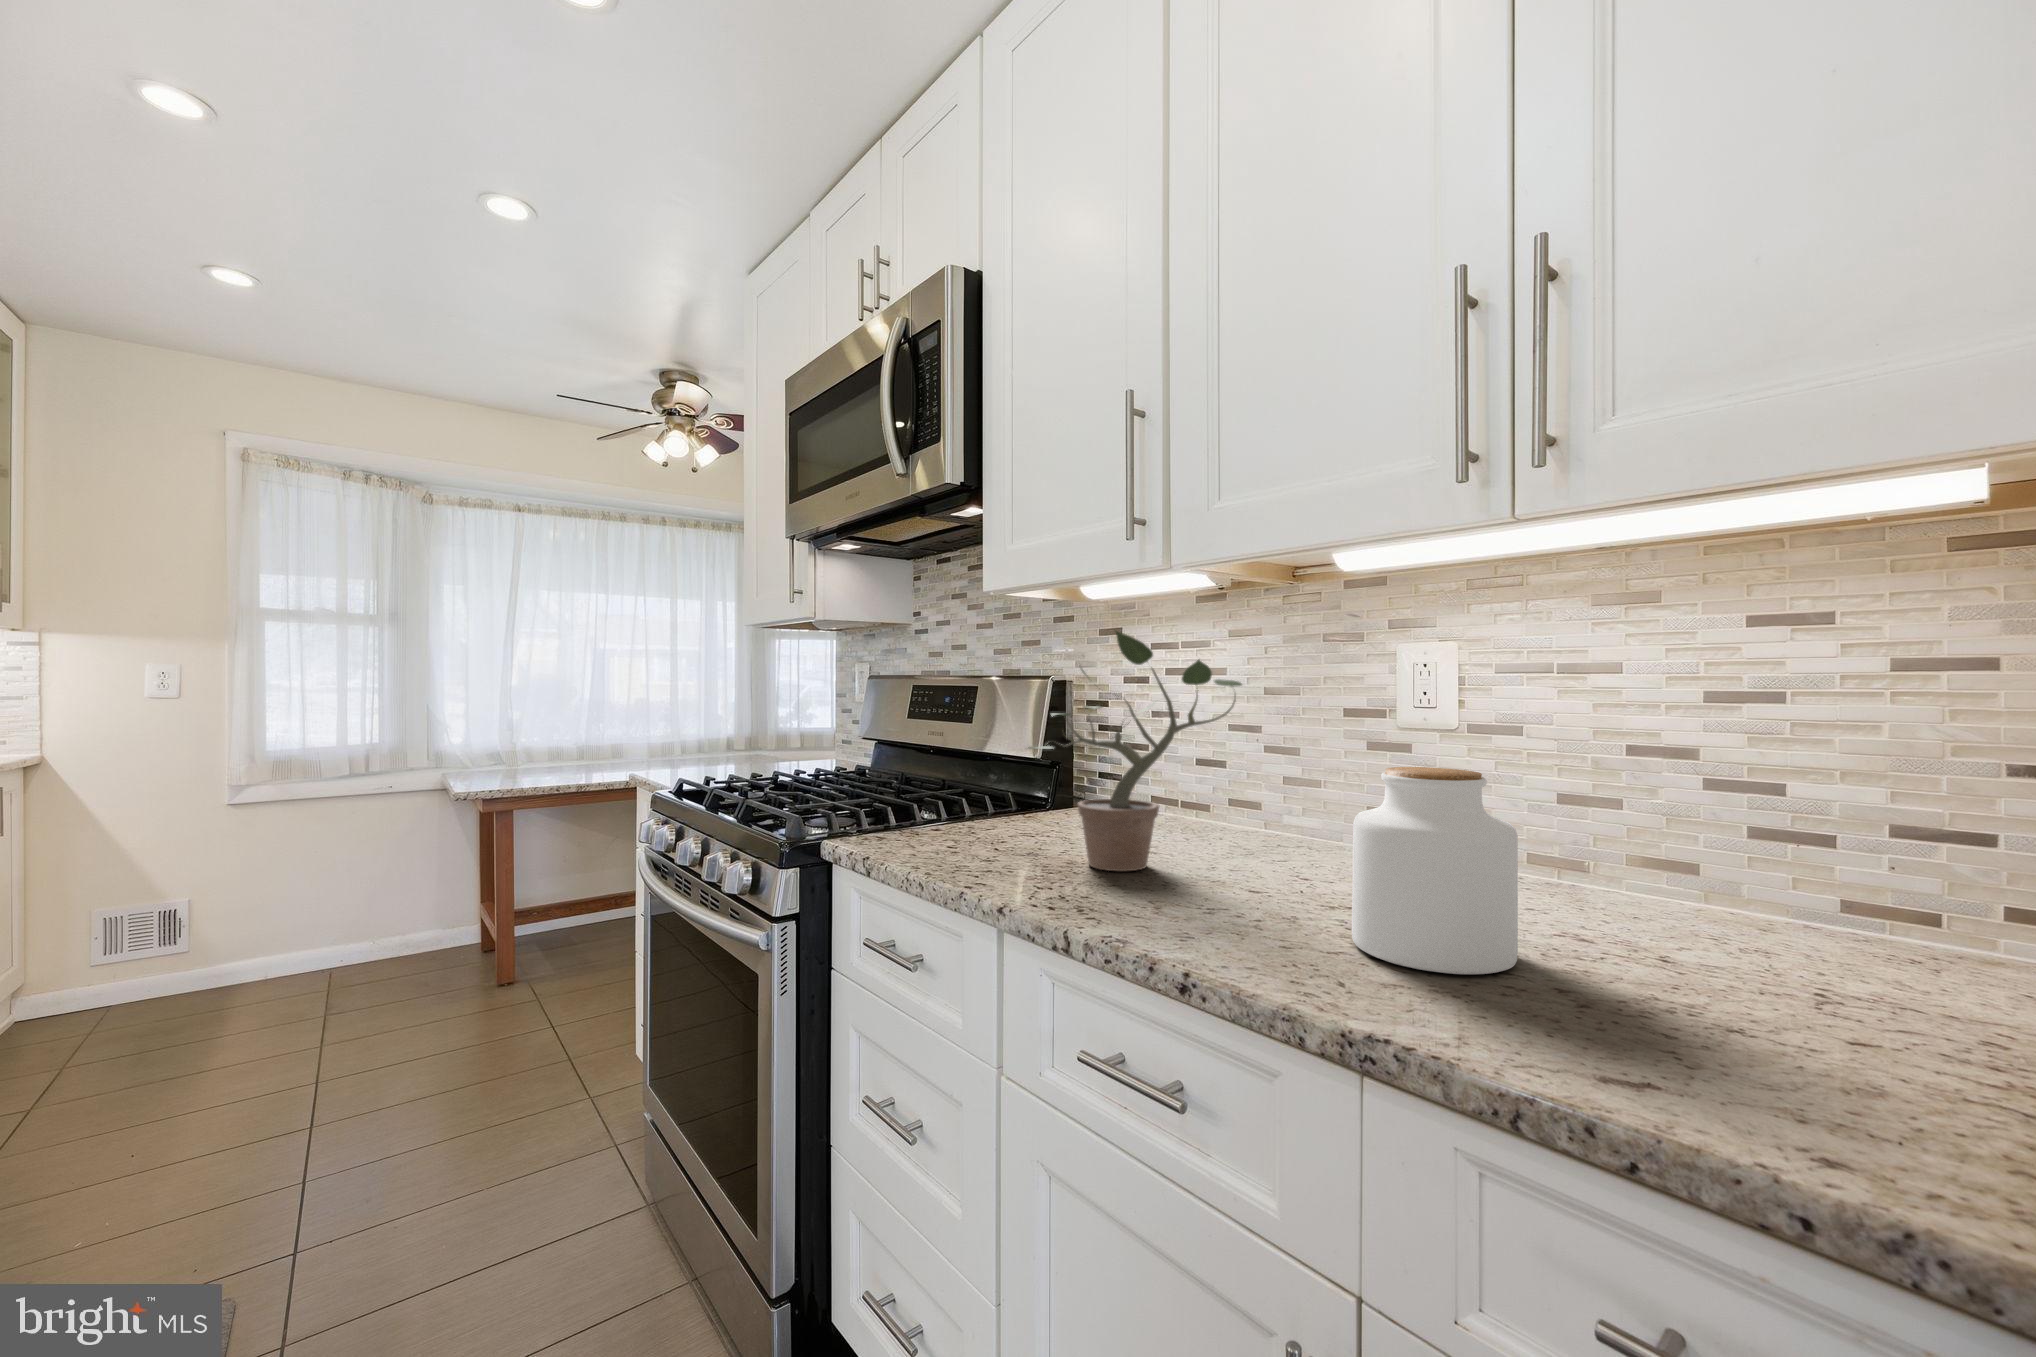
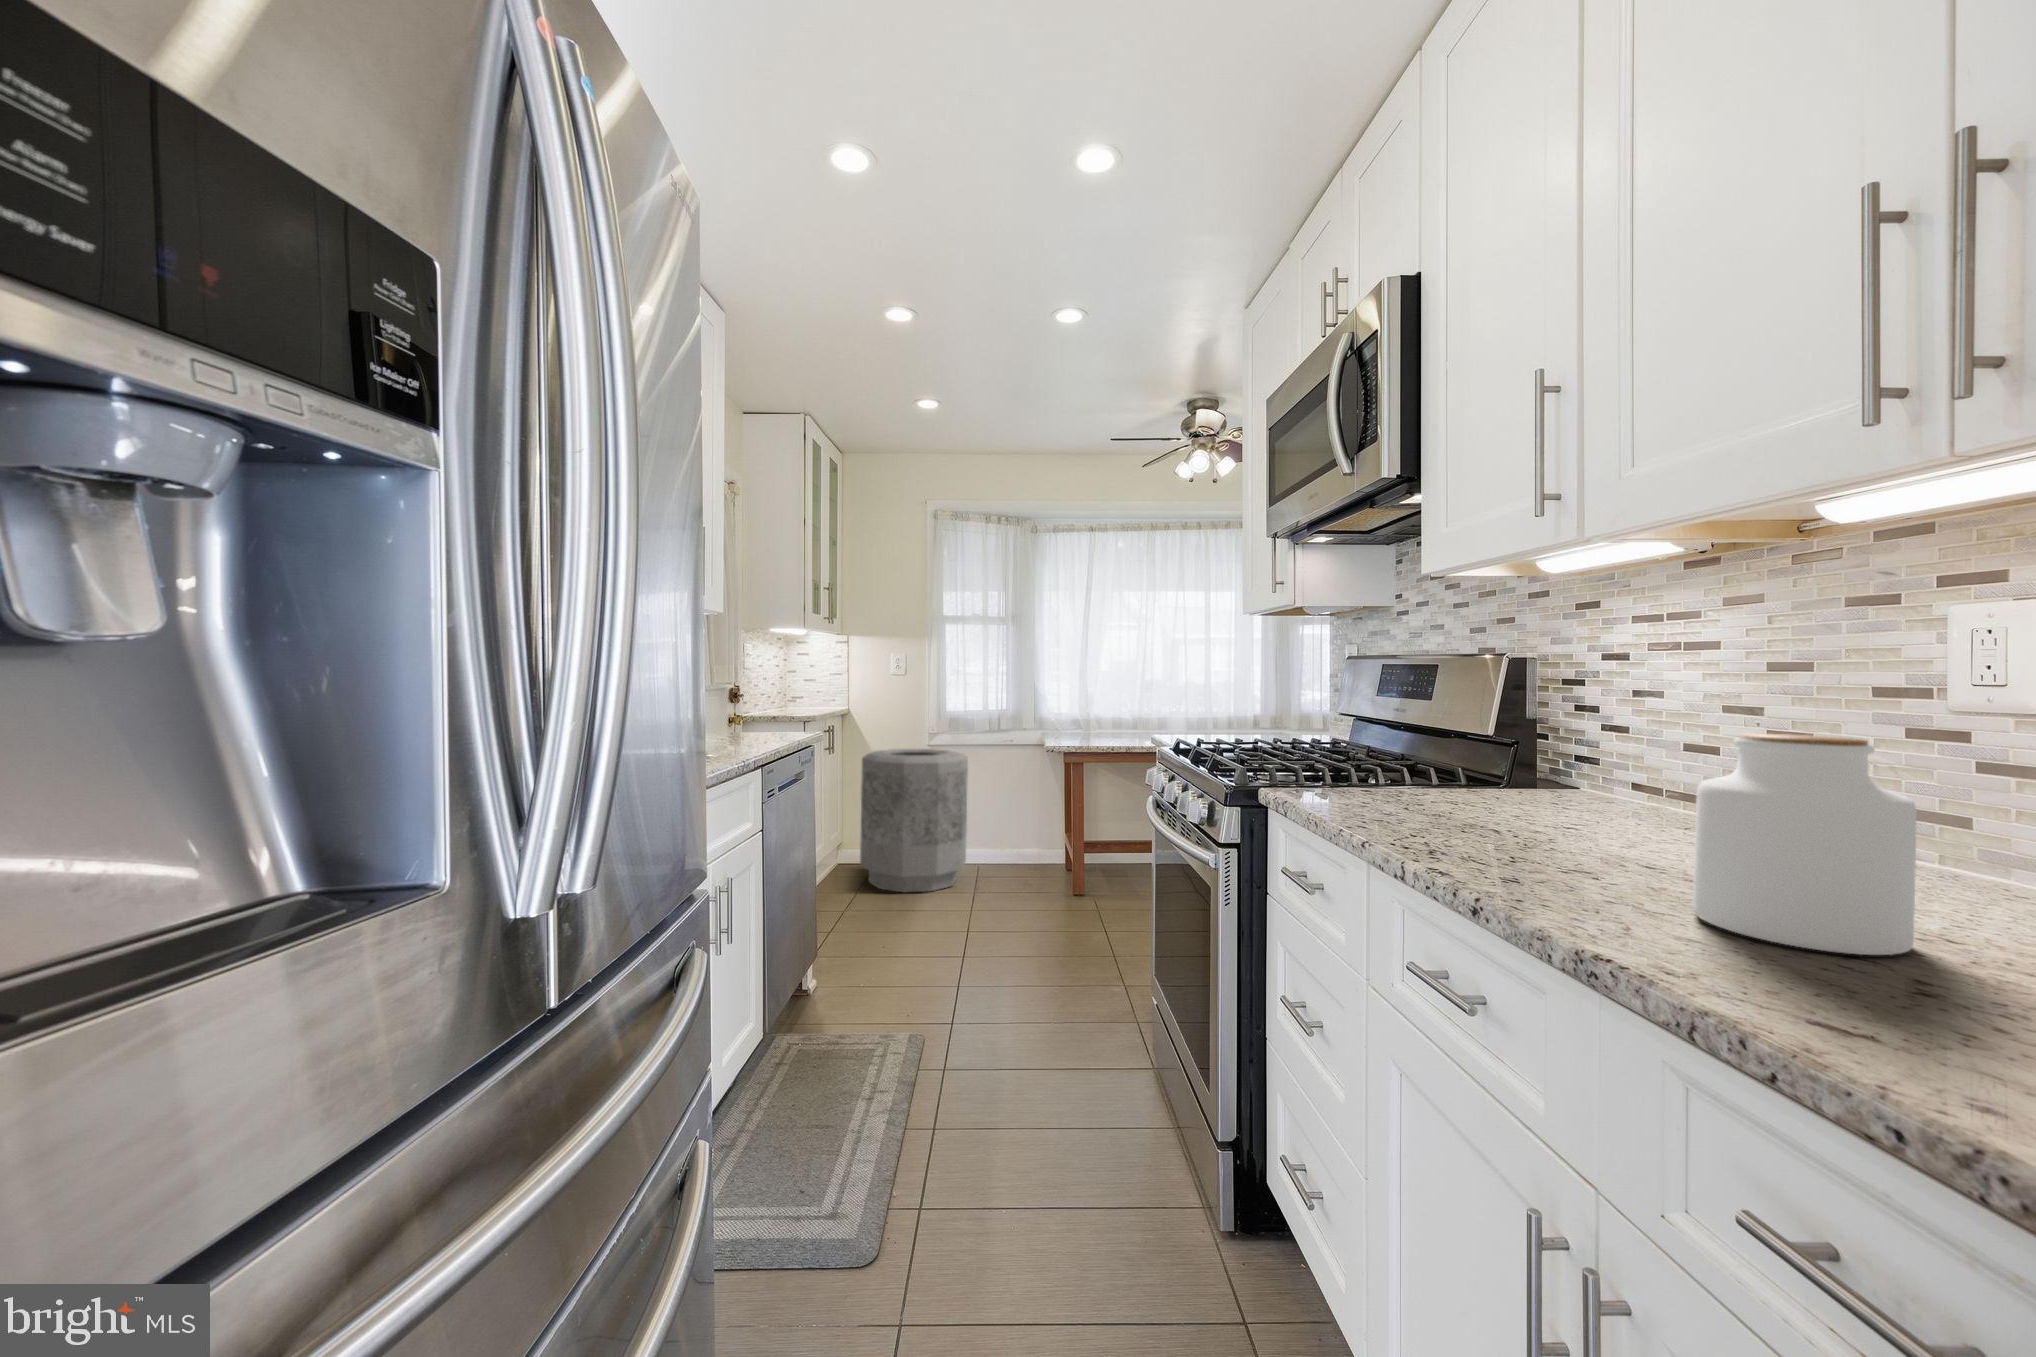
potted plant: present [1028,631,1242,871] -> none [1412,599,1681,836]
trash can: none [89,807,315,1040] -> present [860,749,968,892]

